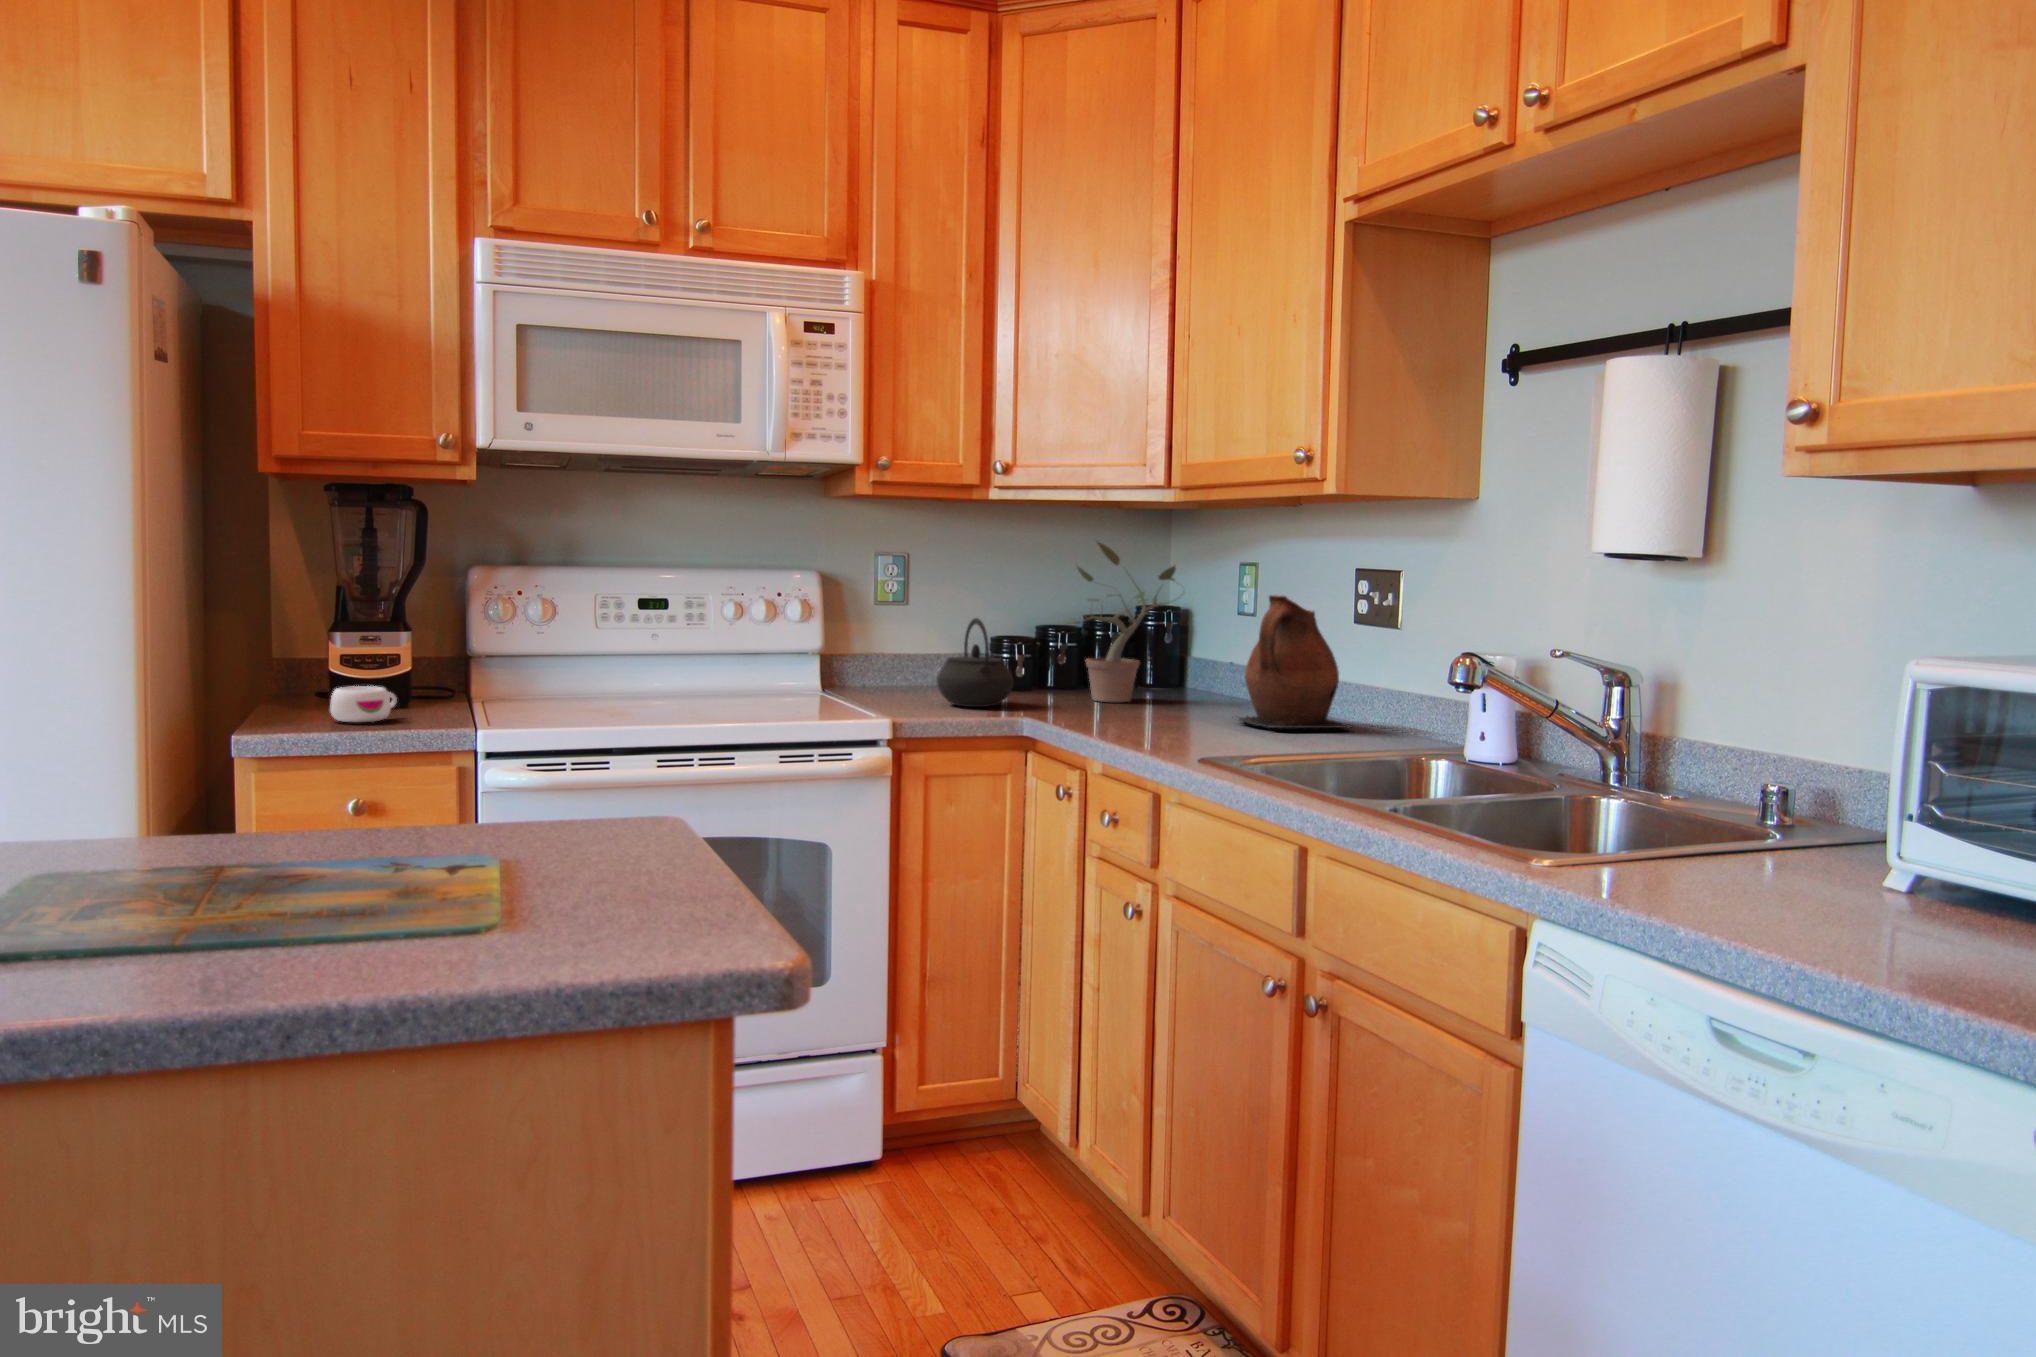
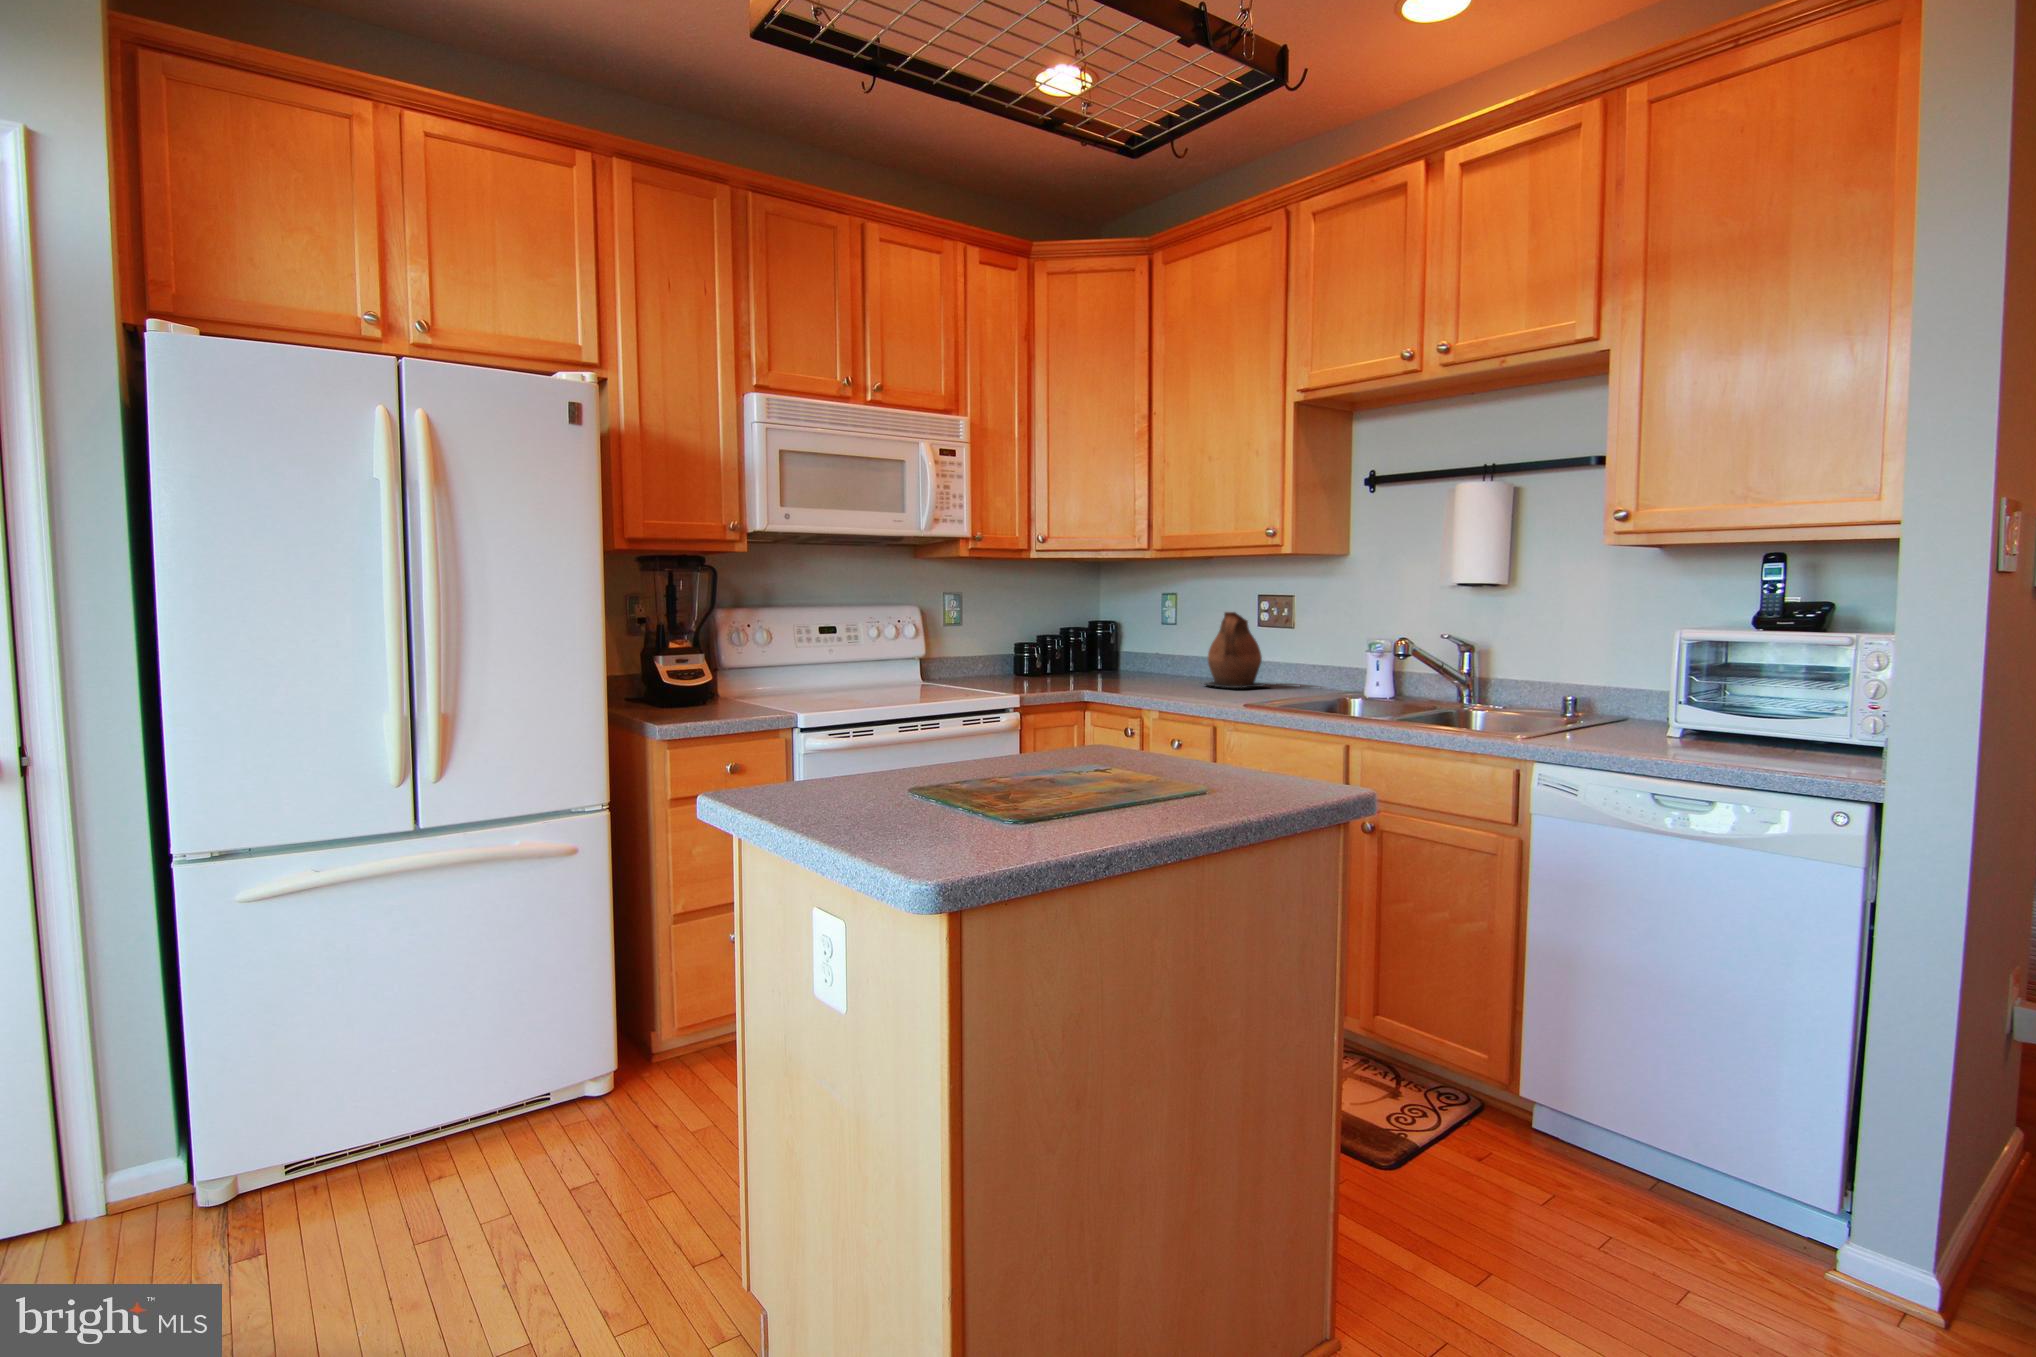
potted plant: present [1070,542,1176,702] -> none [1078,581,1141,680]
kettle: present [937,618,1014,707] -> none [1016,632,1063,686]
mug: present [330,686,397,722] -> none [687,692,725,716]

